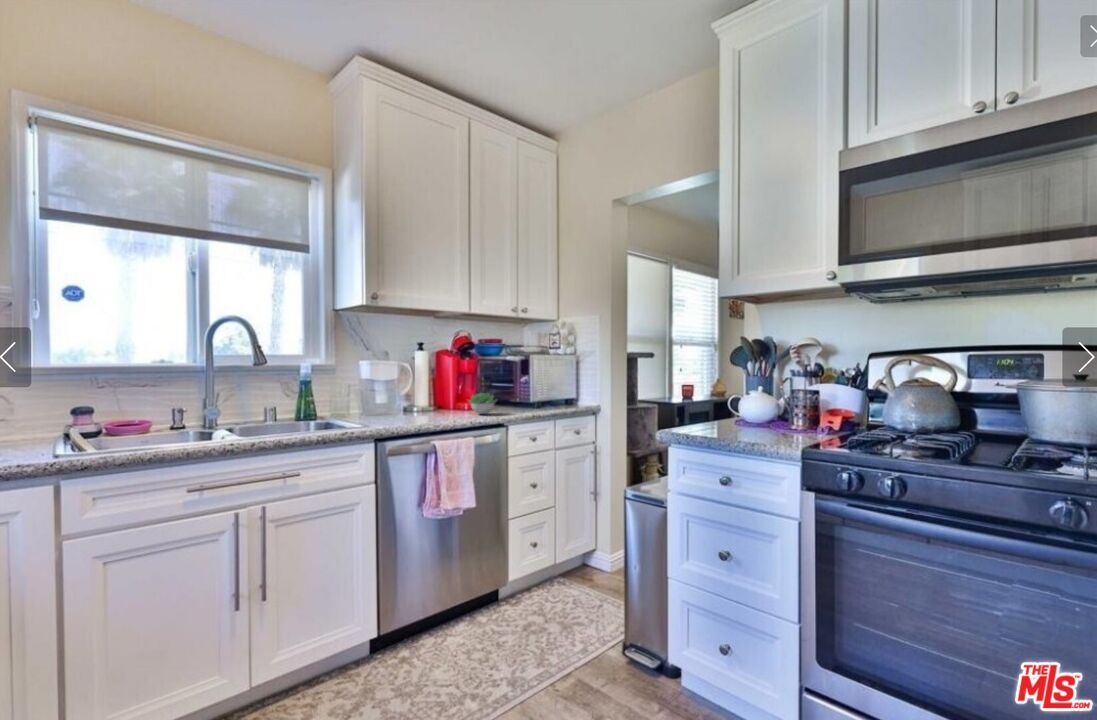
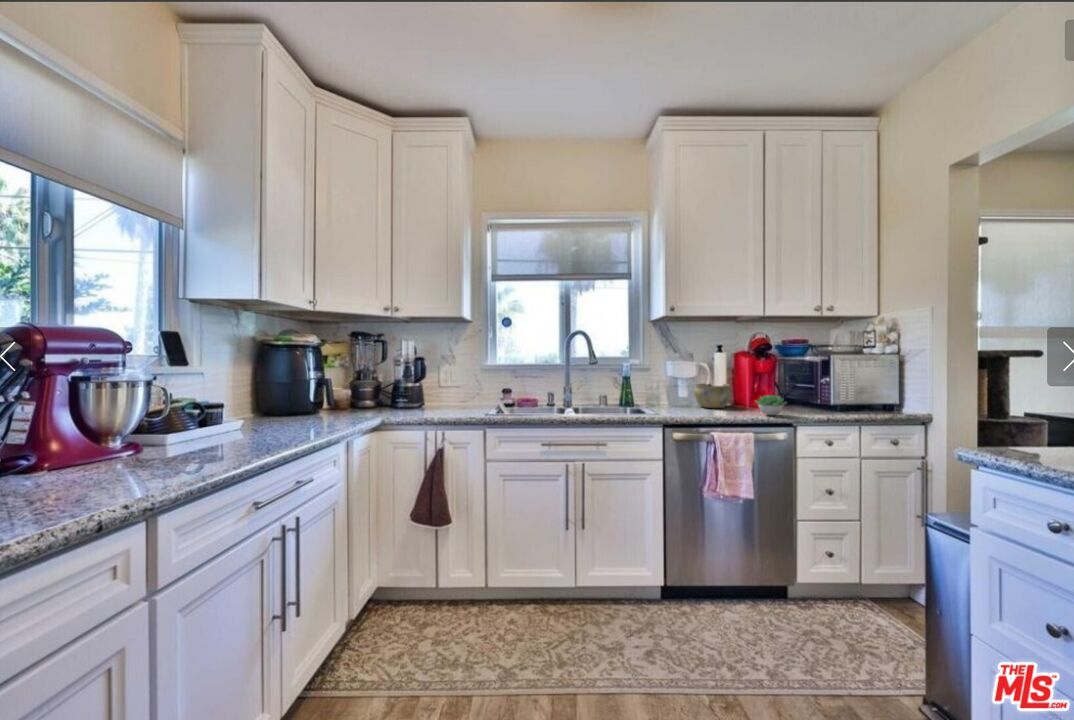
ceramic bowl: none [397,385,437,412] -> present [694,383,731,408]

